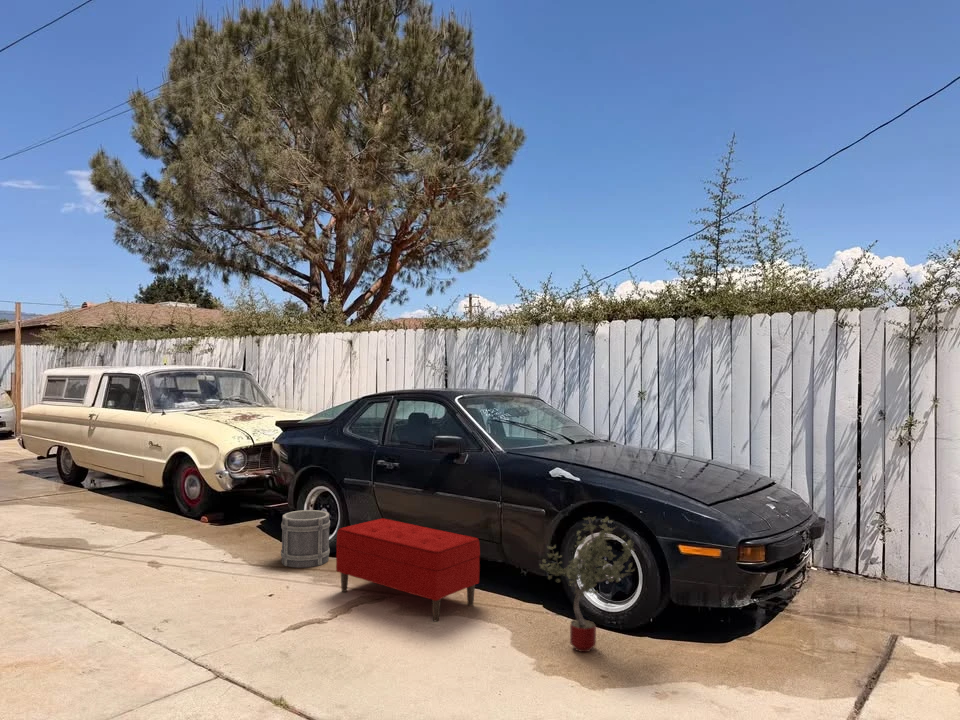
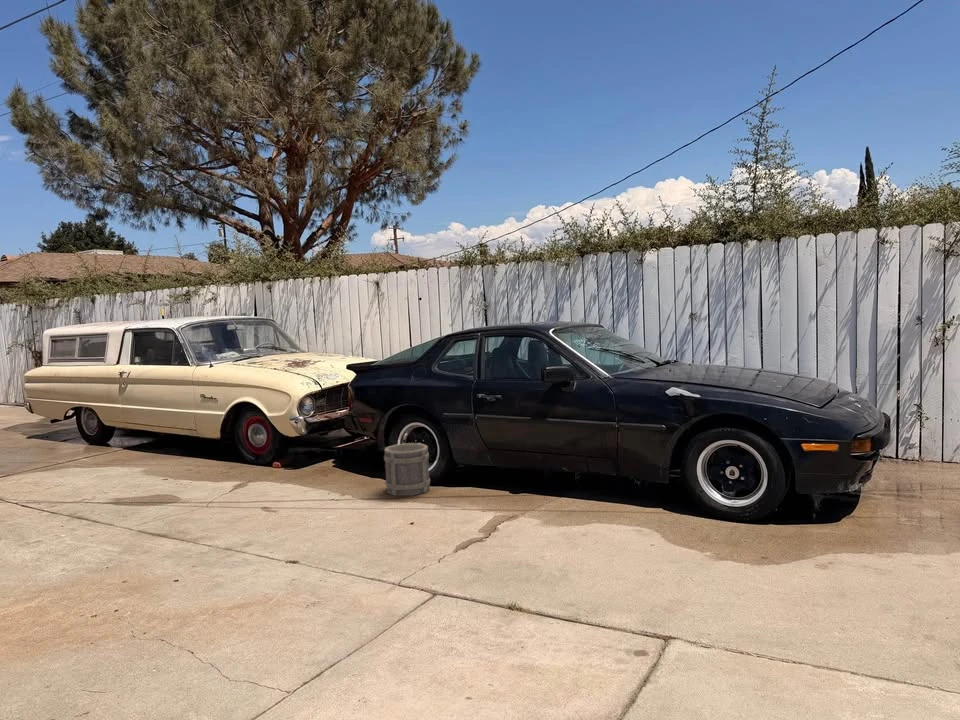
potted tree: present [540,517,634,652] -> none [666,419,763,535]
bench: present [336,518,480,621] -> none [460,444,597,525]

